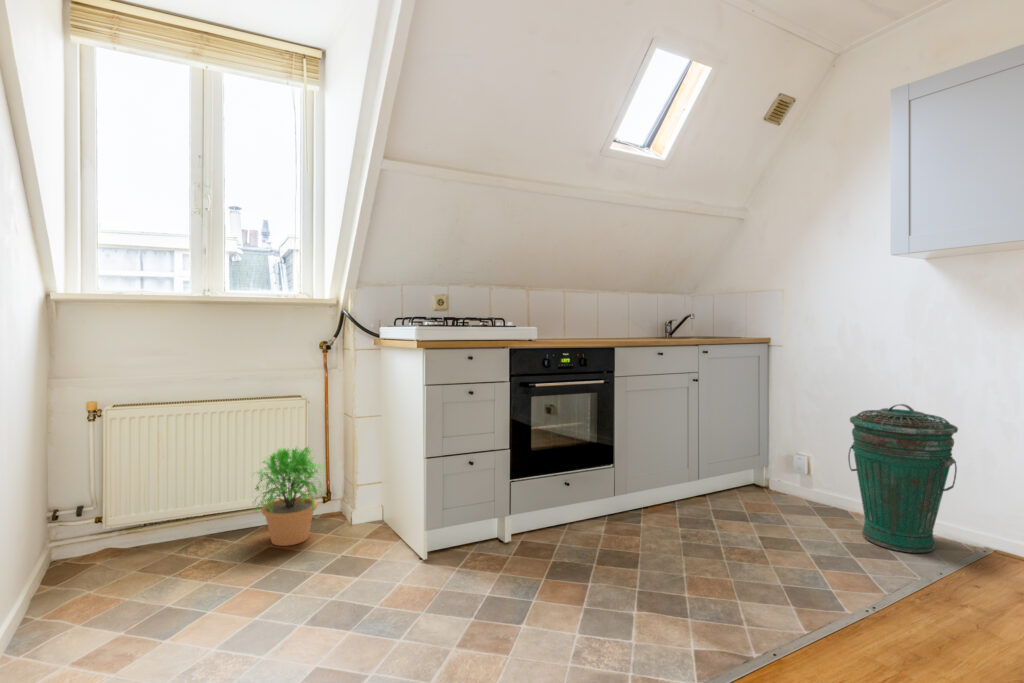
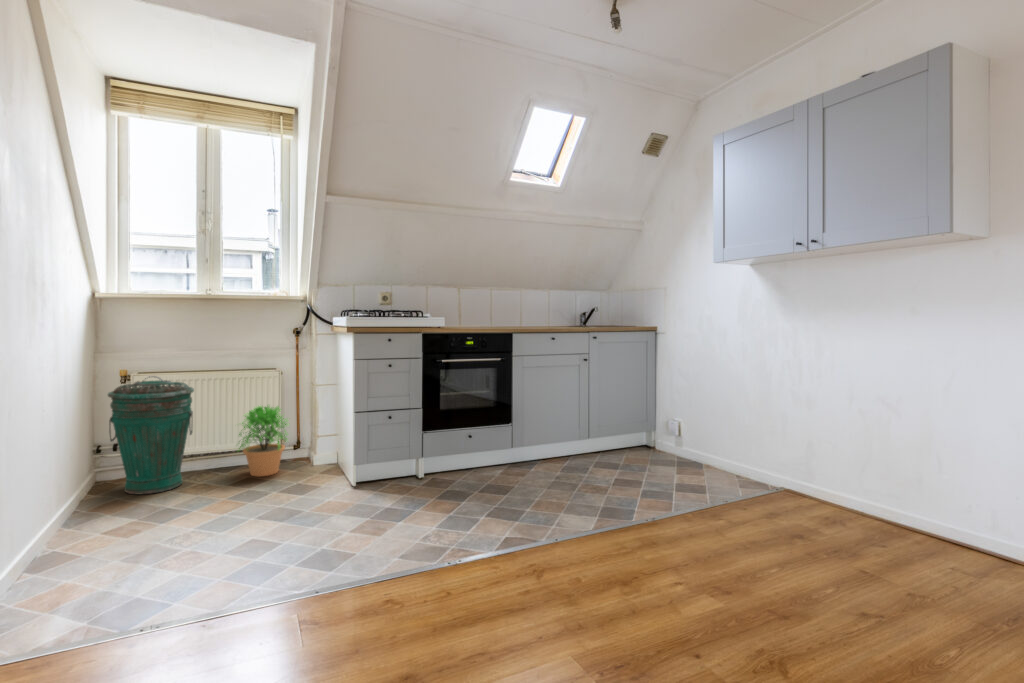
trash can: present [848,404,958,553] -> present [108,376,194,494]

